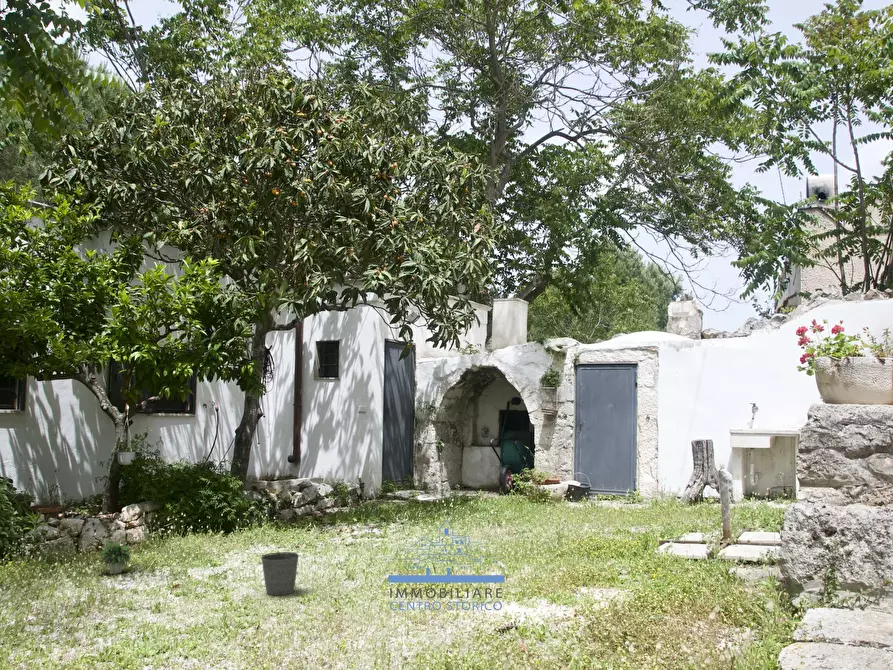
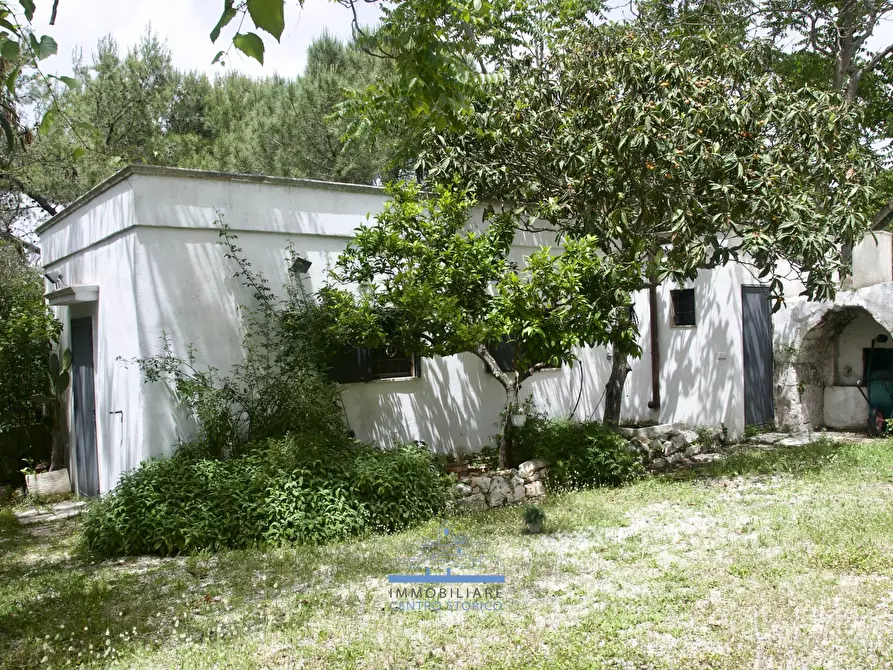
bucket: present [261,552,299,595] -> none [686,527,725,571]

